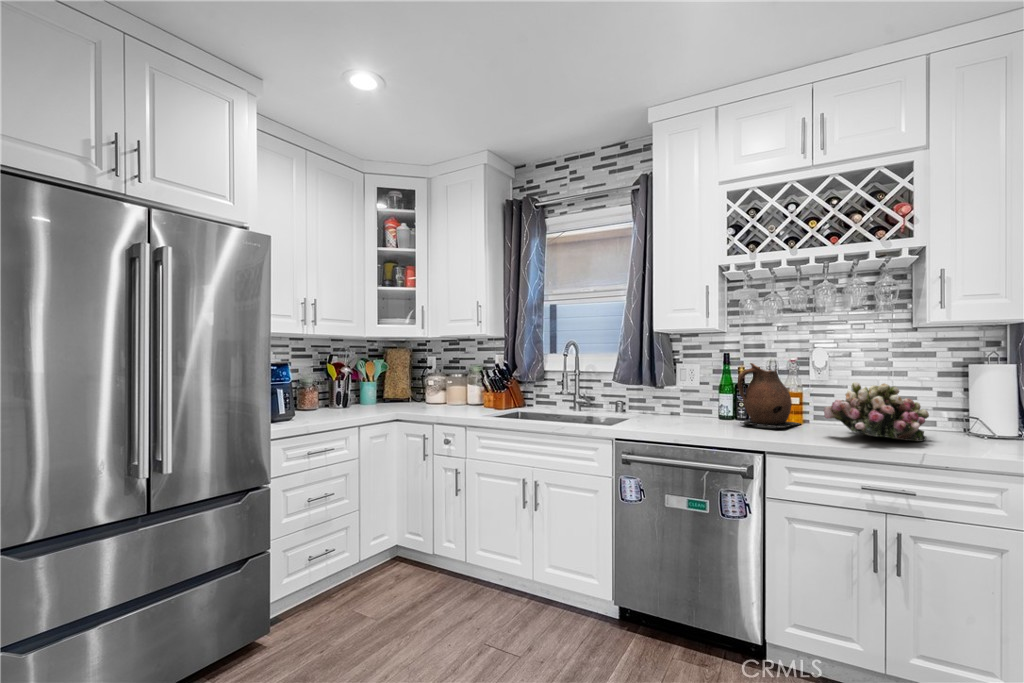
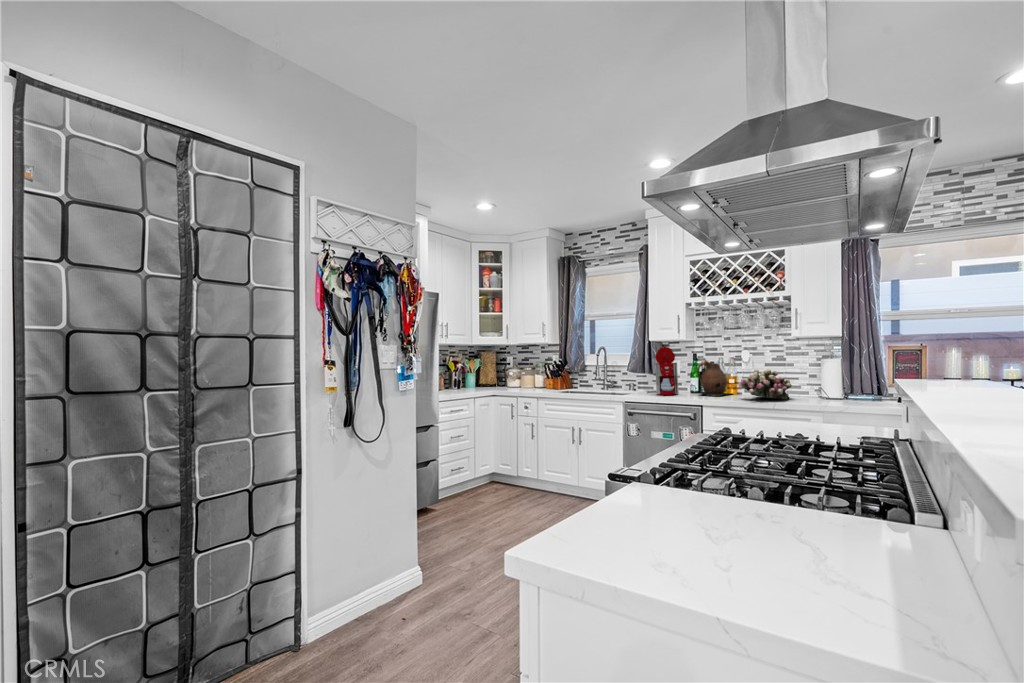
coffee maker: none [648,340,704,425] -> present [648,346,679,395]

